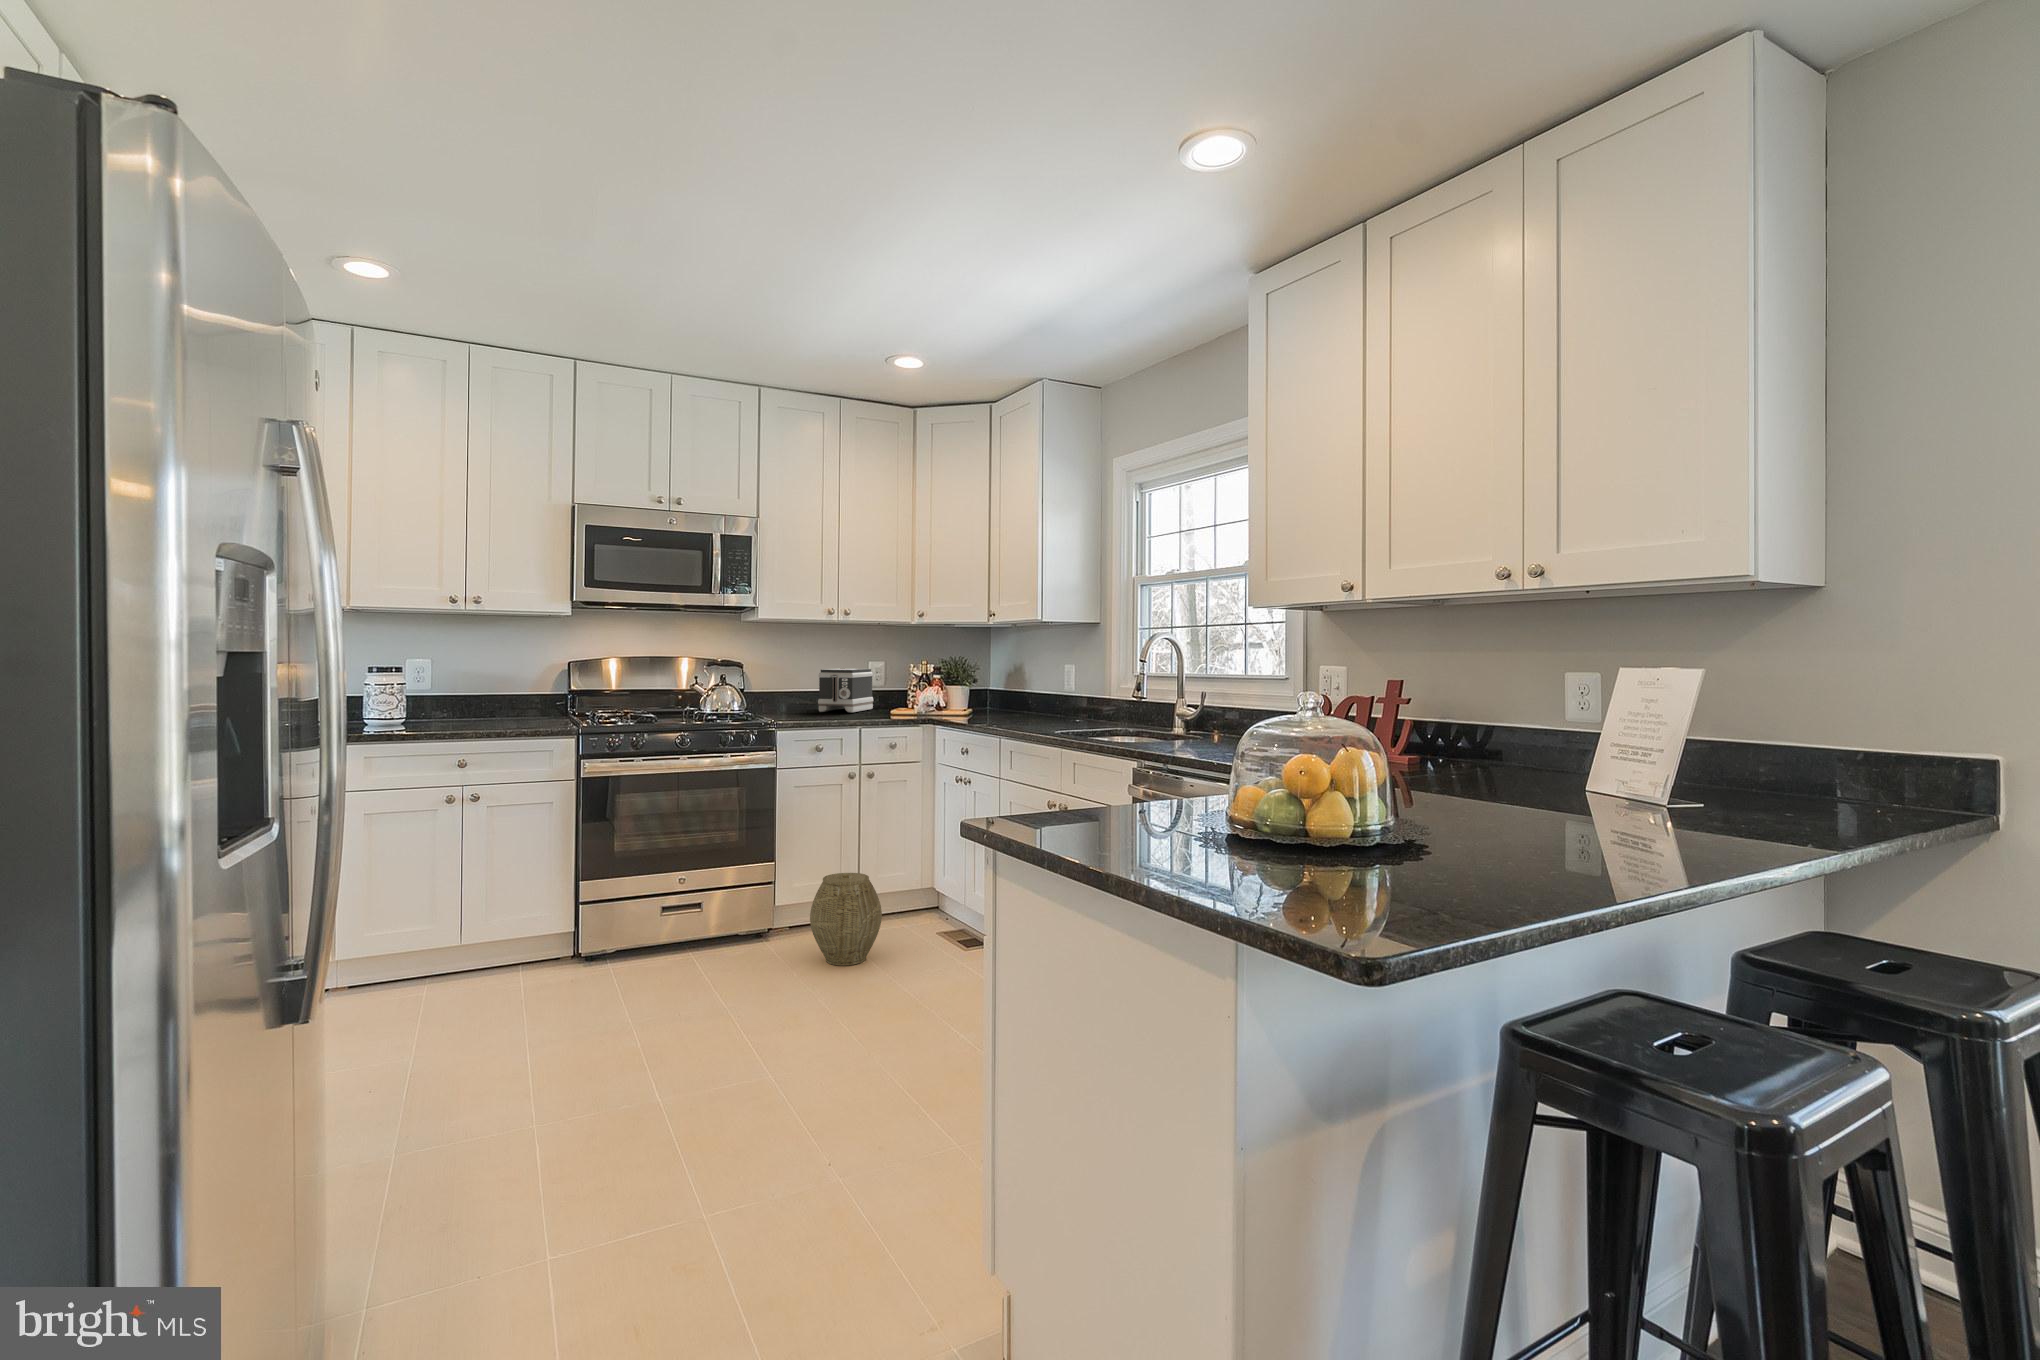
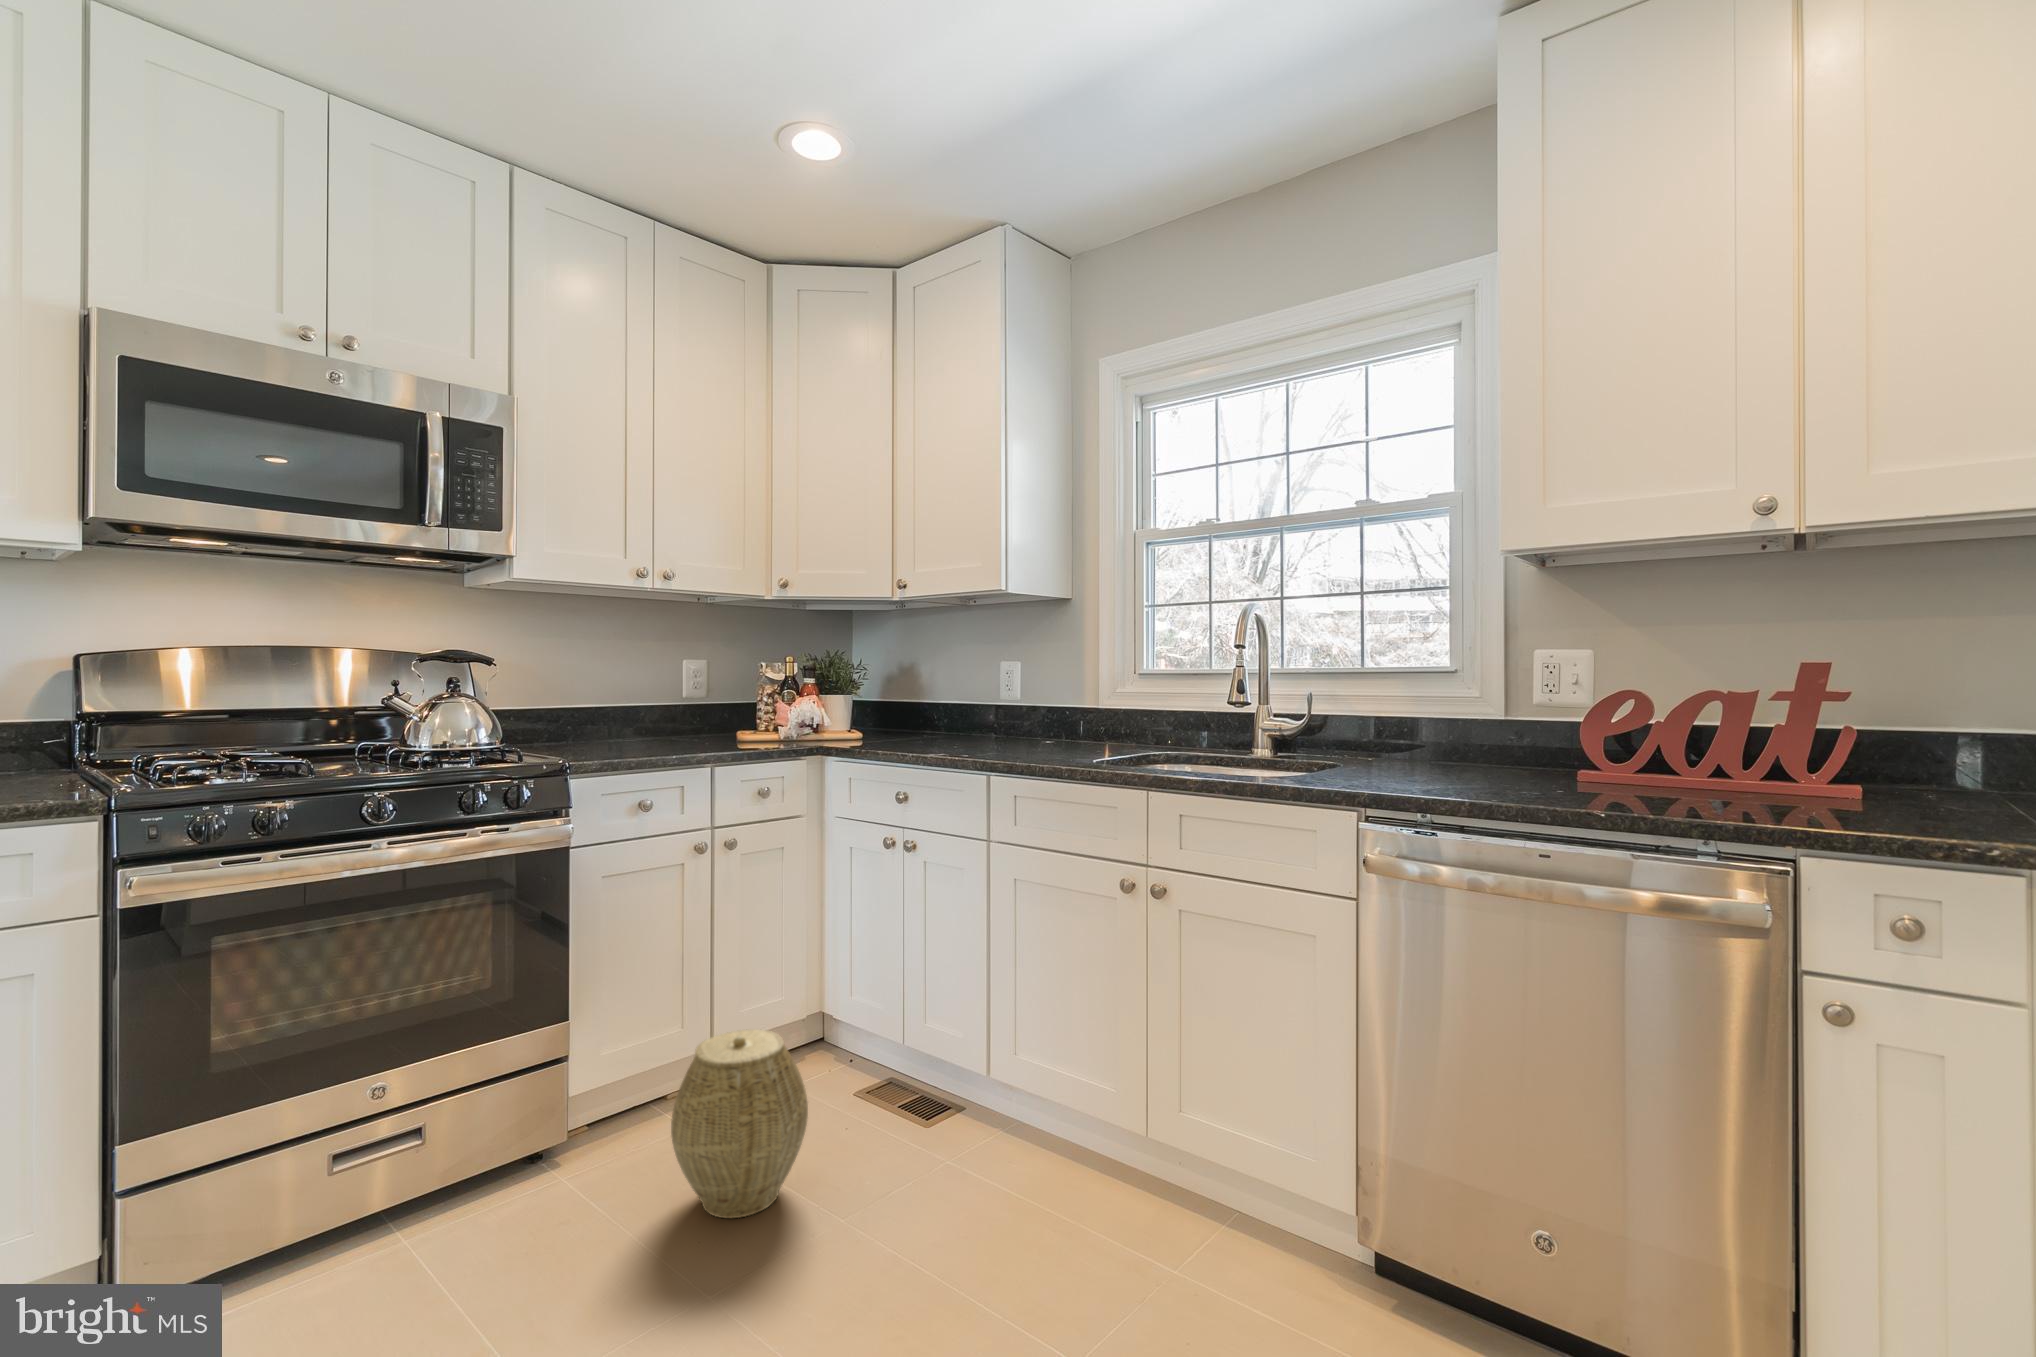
toaster: present [818,668,873,713] -> none [611,669,693,739]

